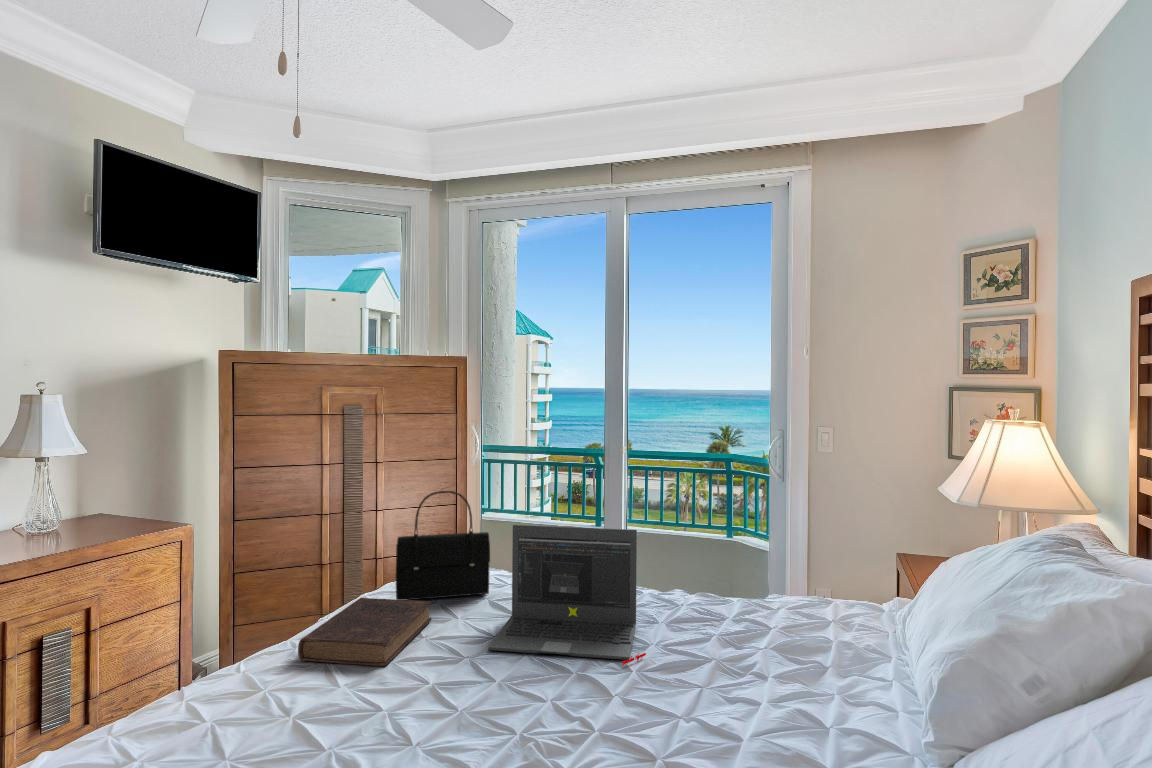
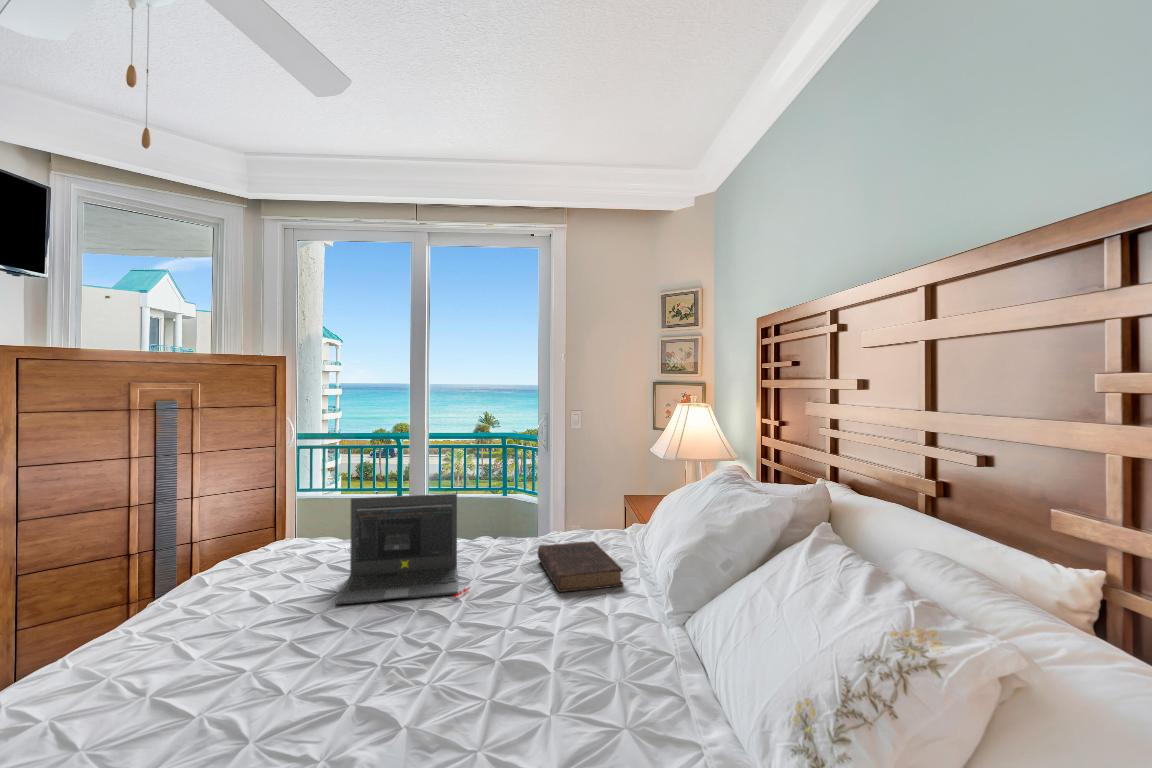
handbag: present [396,491,490,600] -> none [231,474,325,577]
book: present [298,598,432,666] -> present [538,541,623,592]

